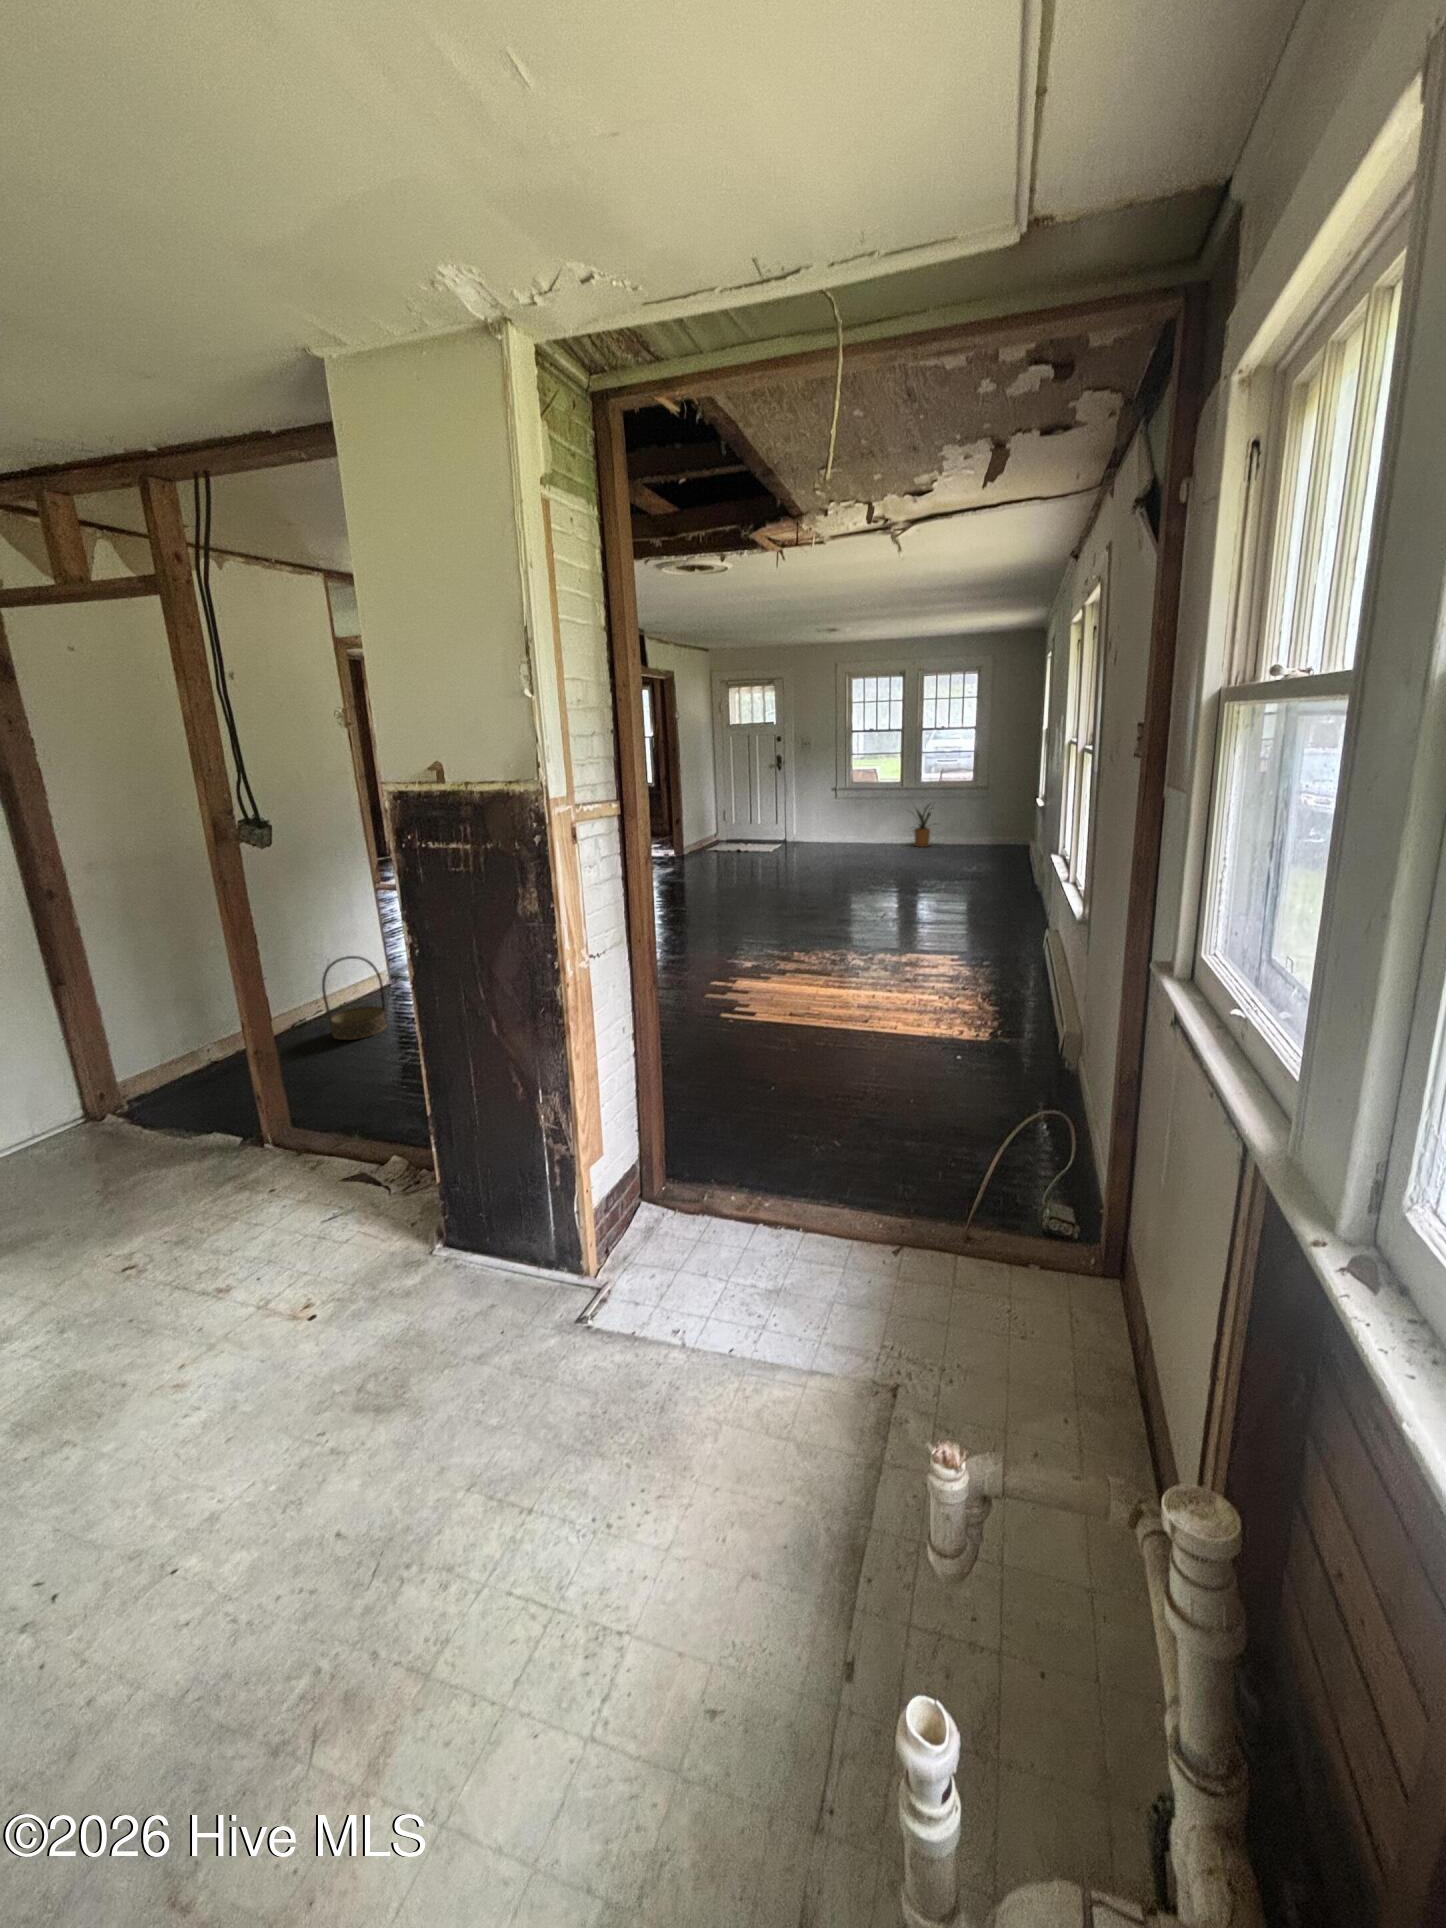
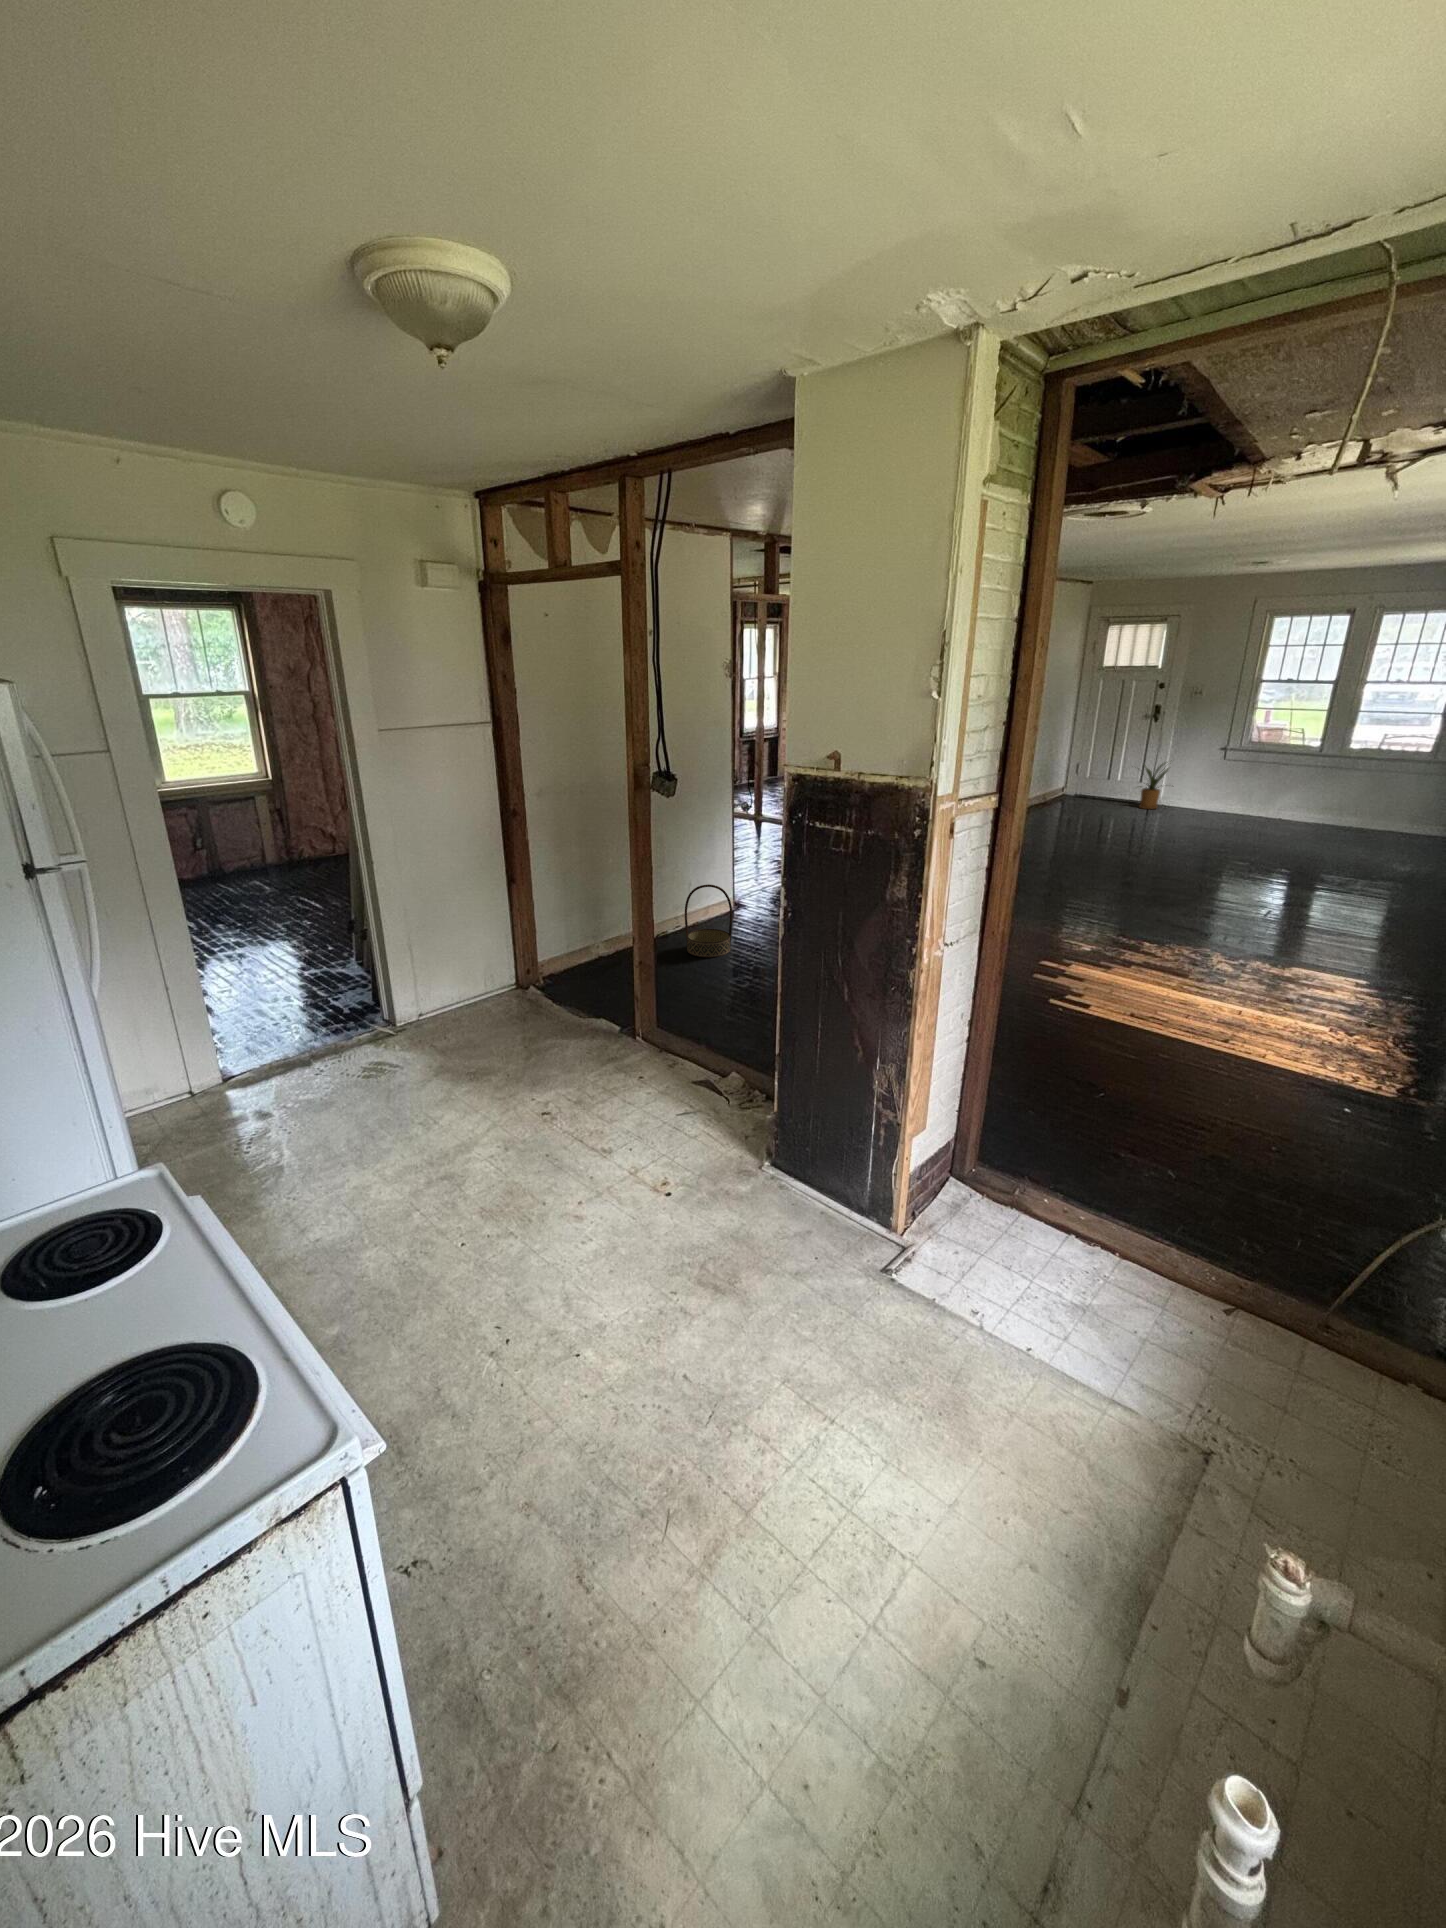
house plant: present [914,804,934,847] -> present [1139,764,1168,809]

